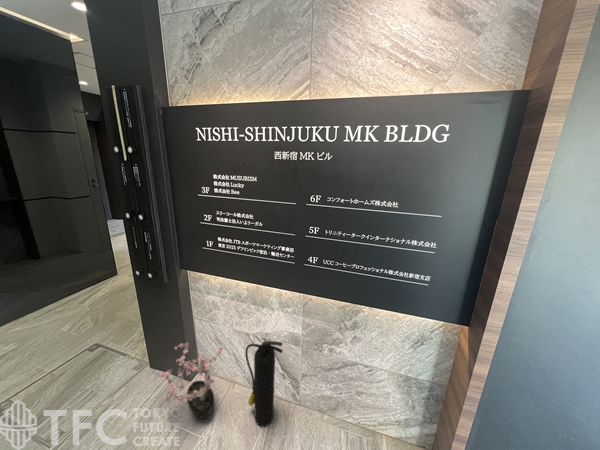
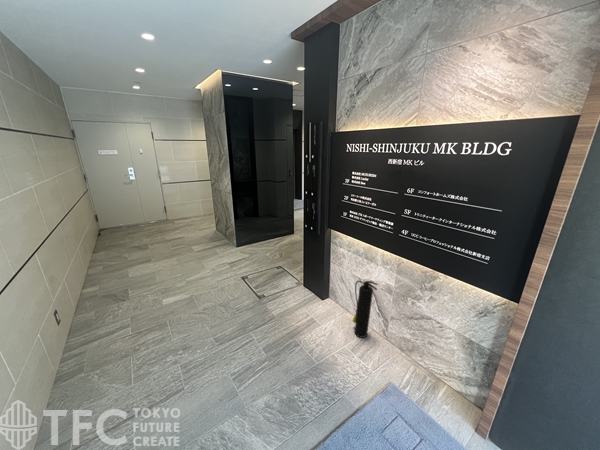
potted plant: present [156,343,223,419] -> none [306,270,345,318]

